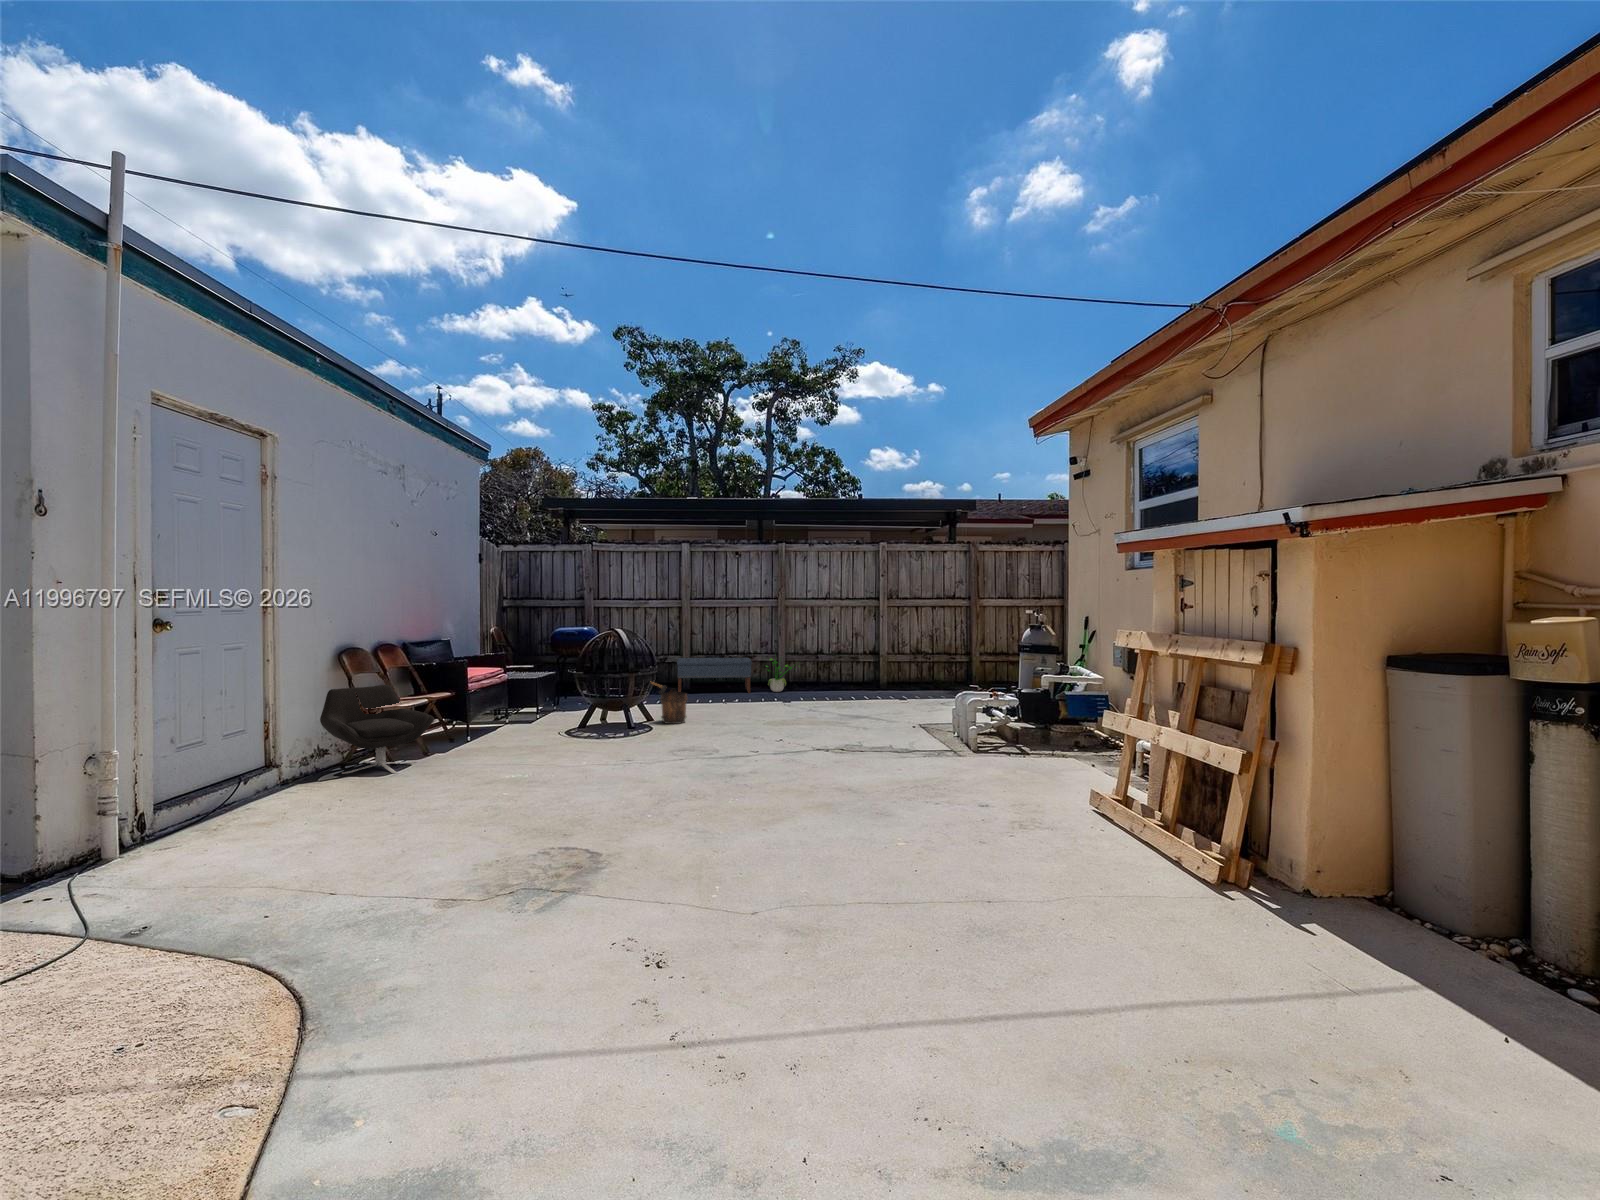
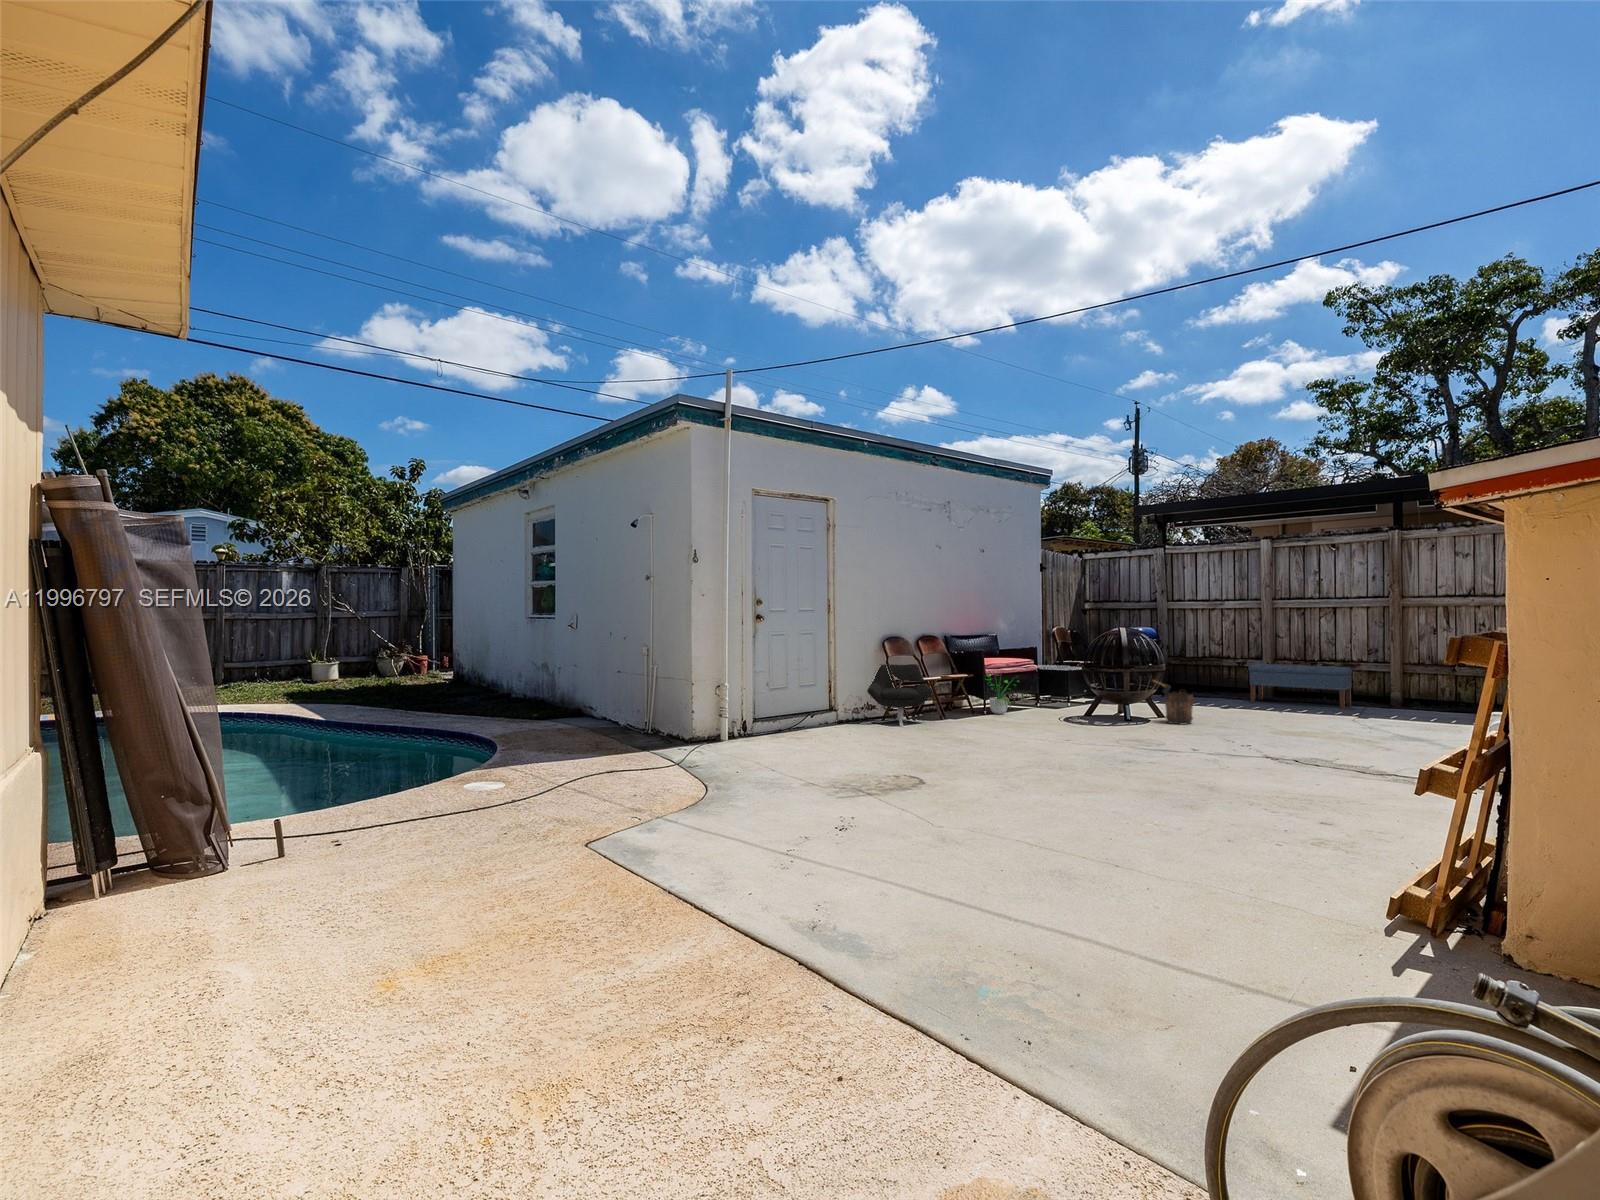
potted plant: present [766,659,800,692] -> present [985,674,1019,714]

